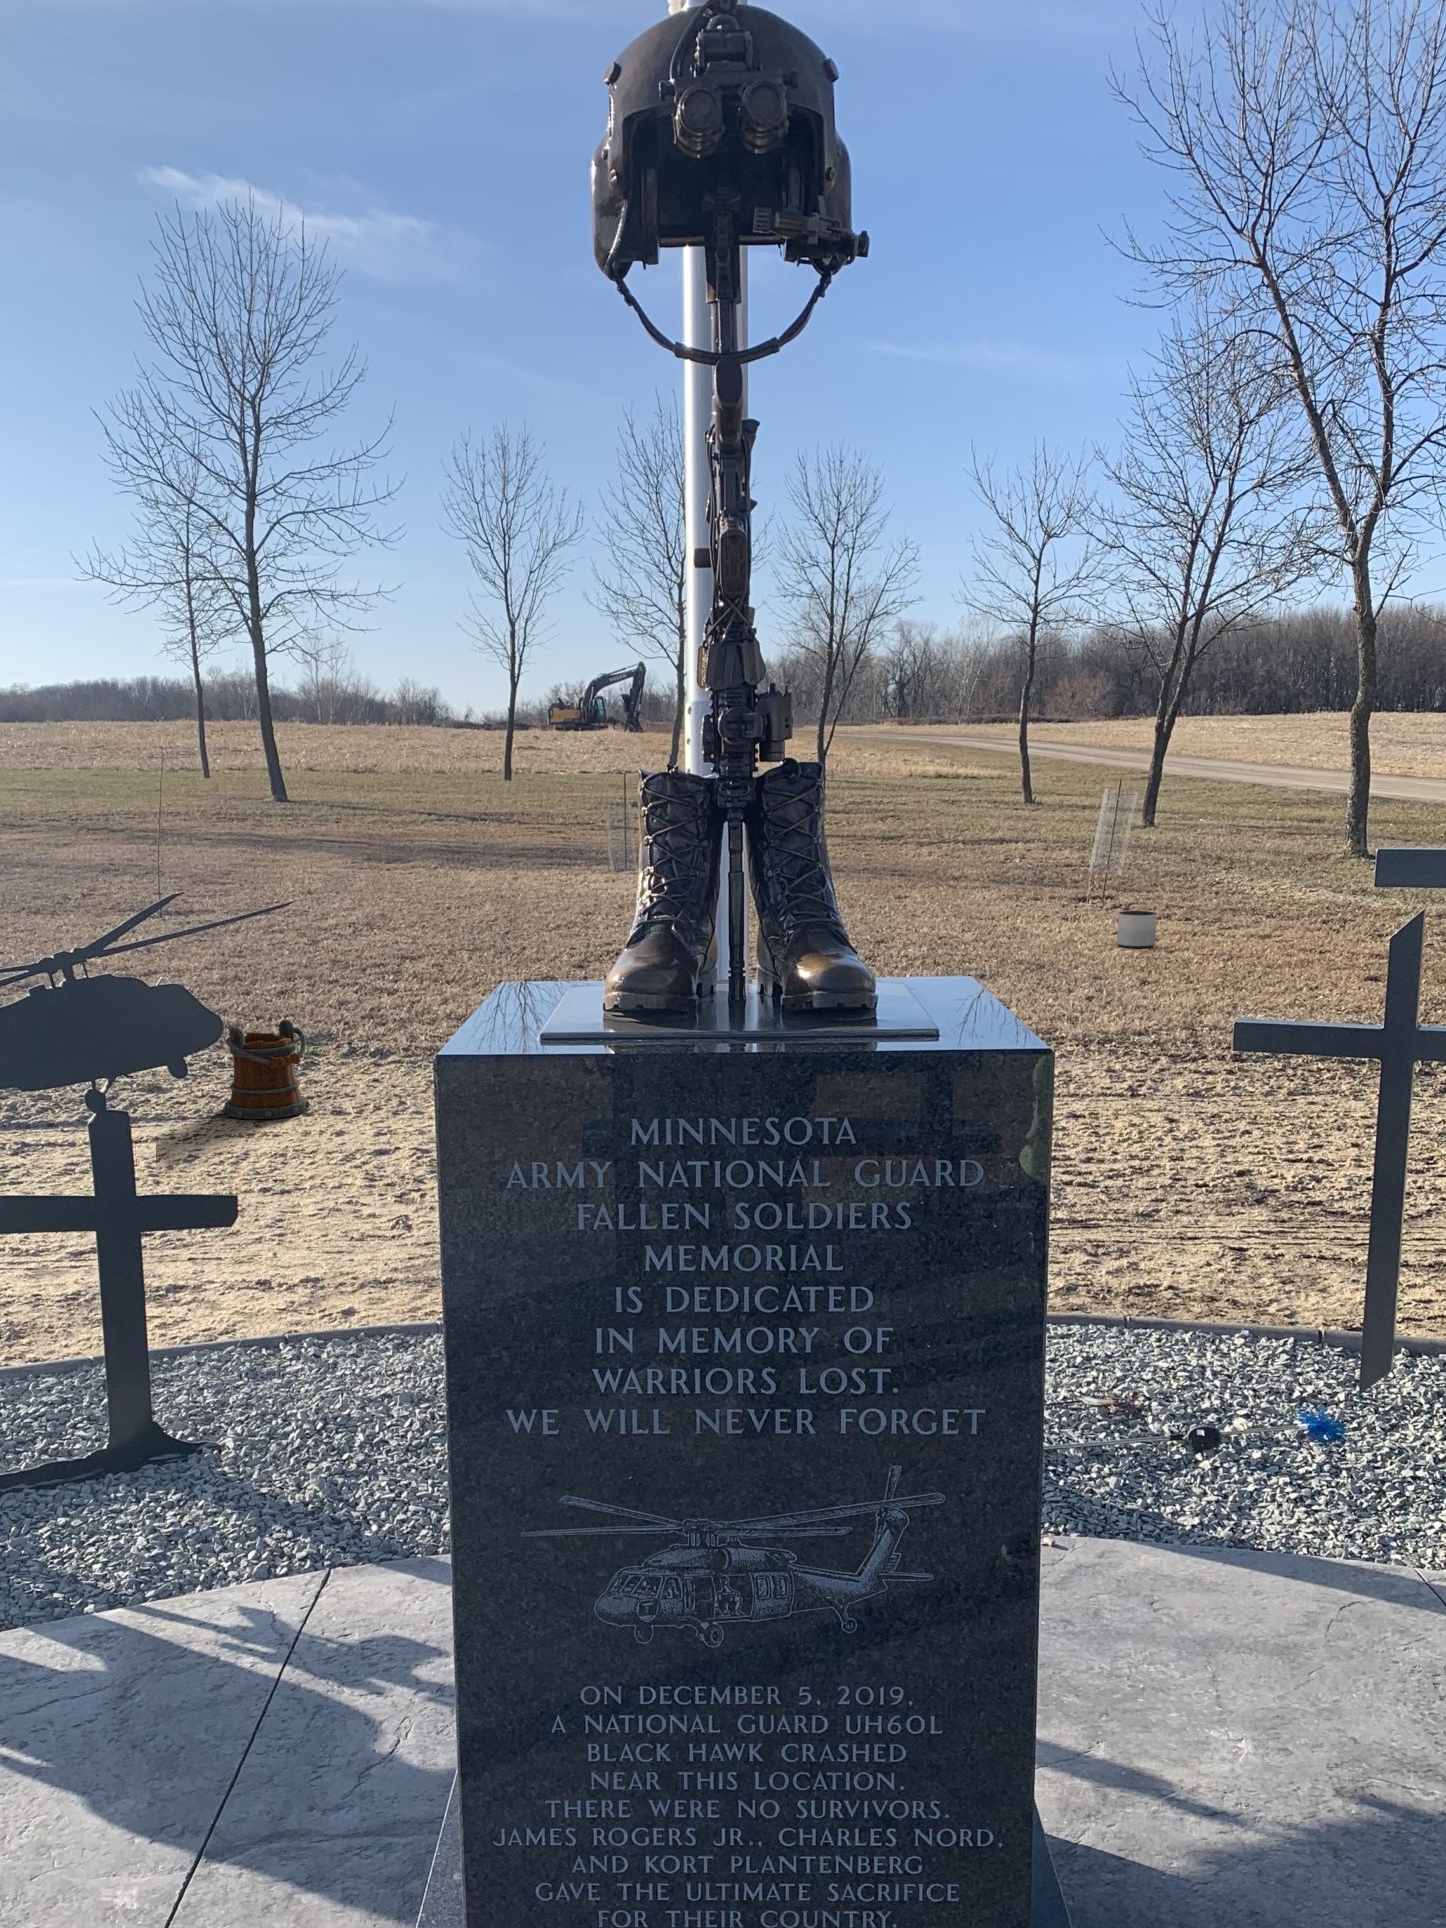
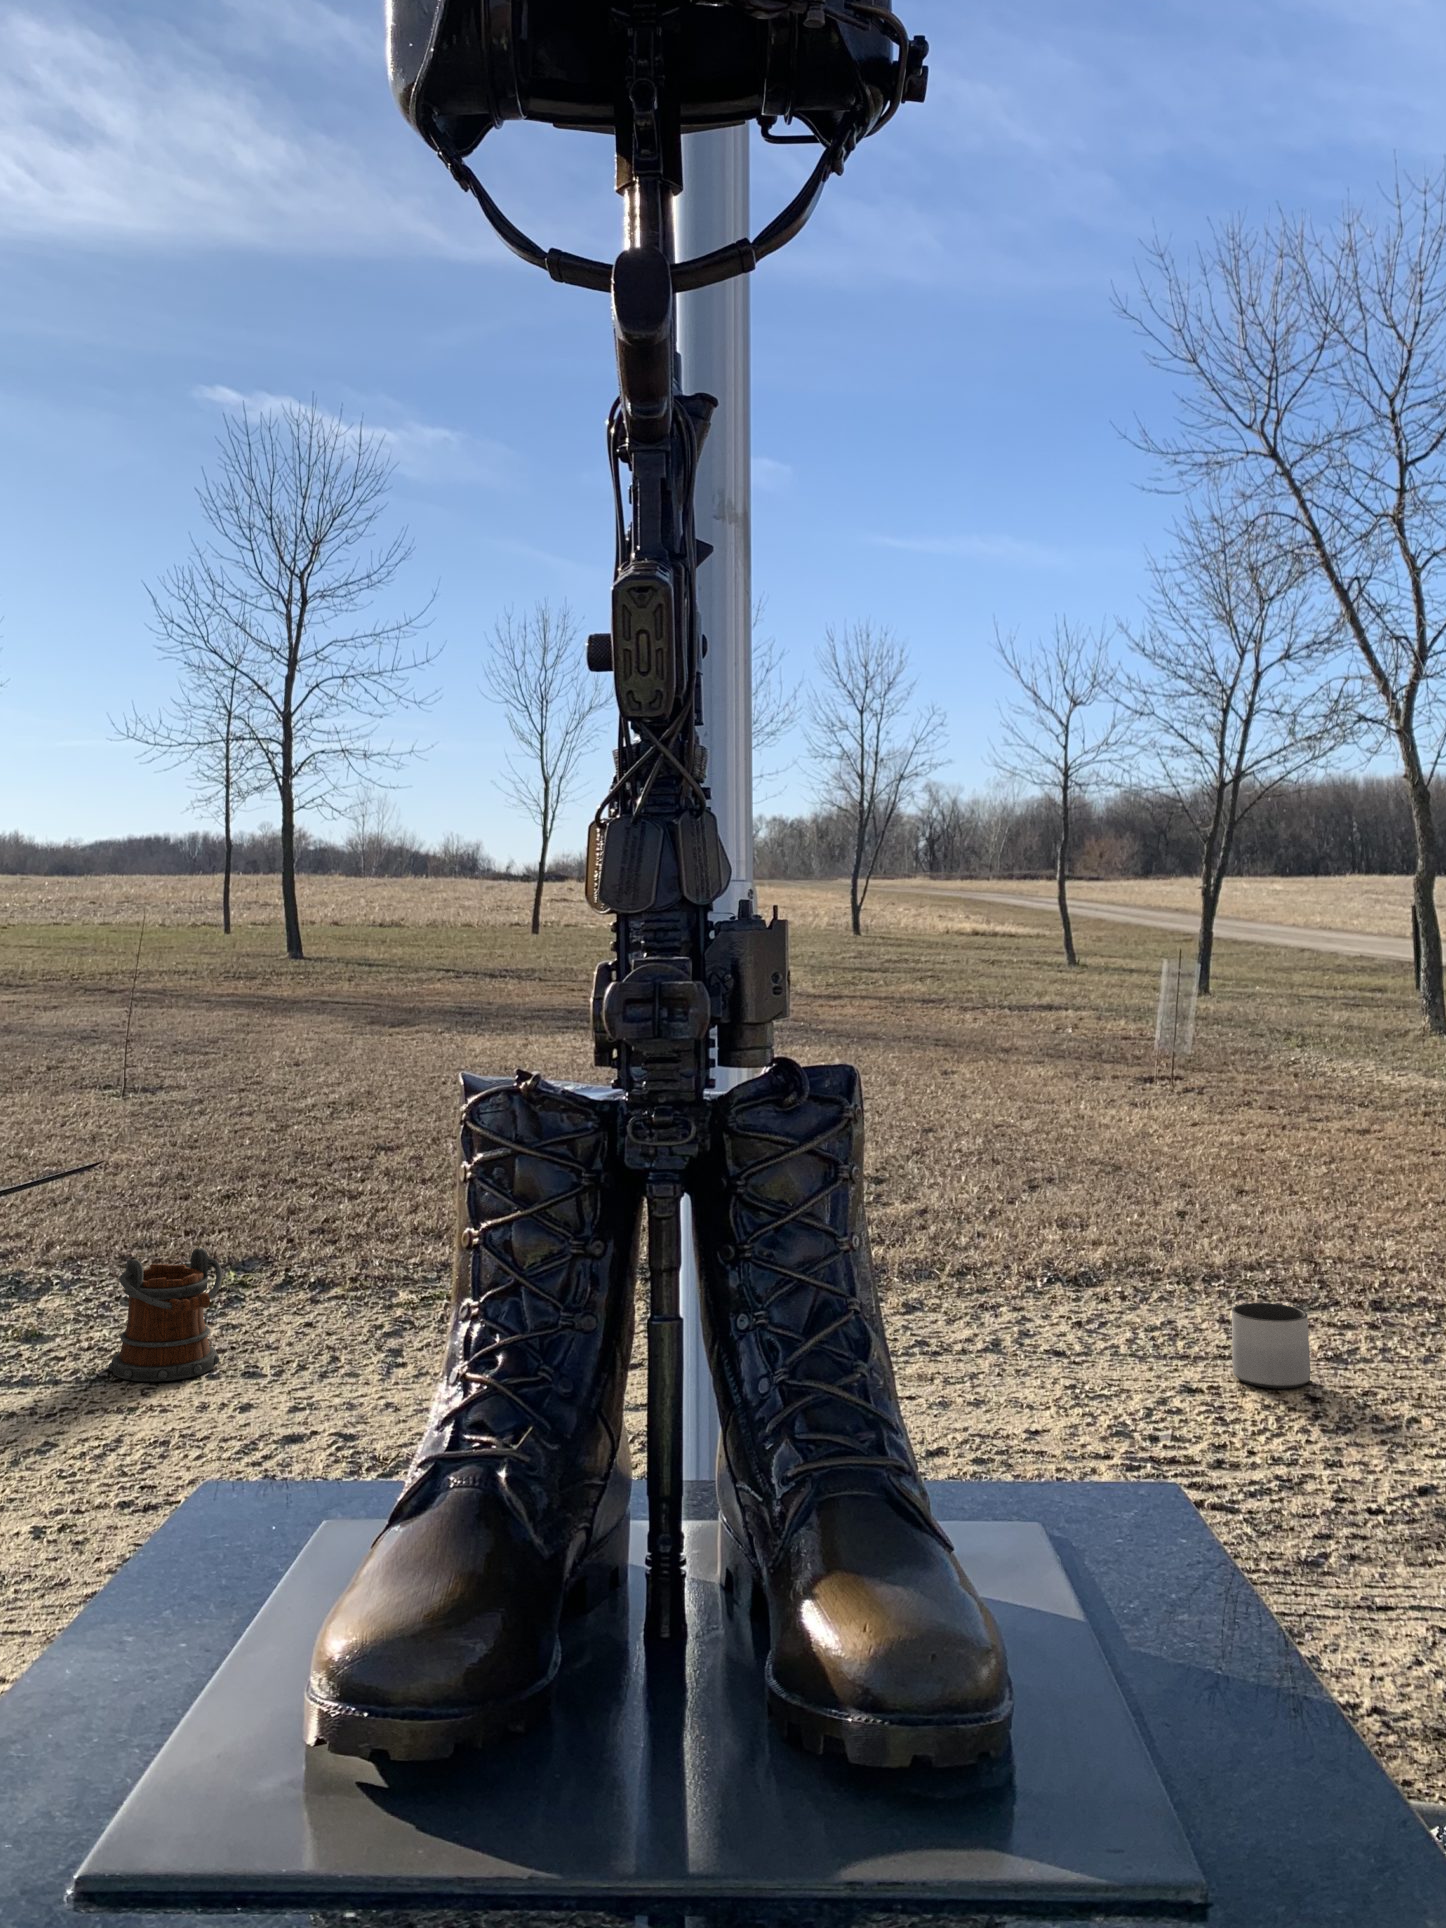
planter: present [1117,911,1156,948] -> present [1232,1303,1310,1388]

